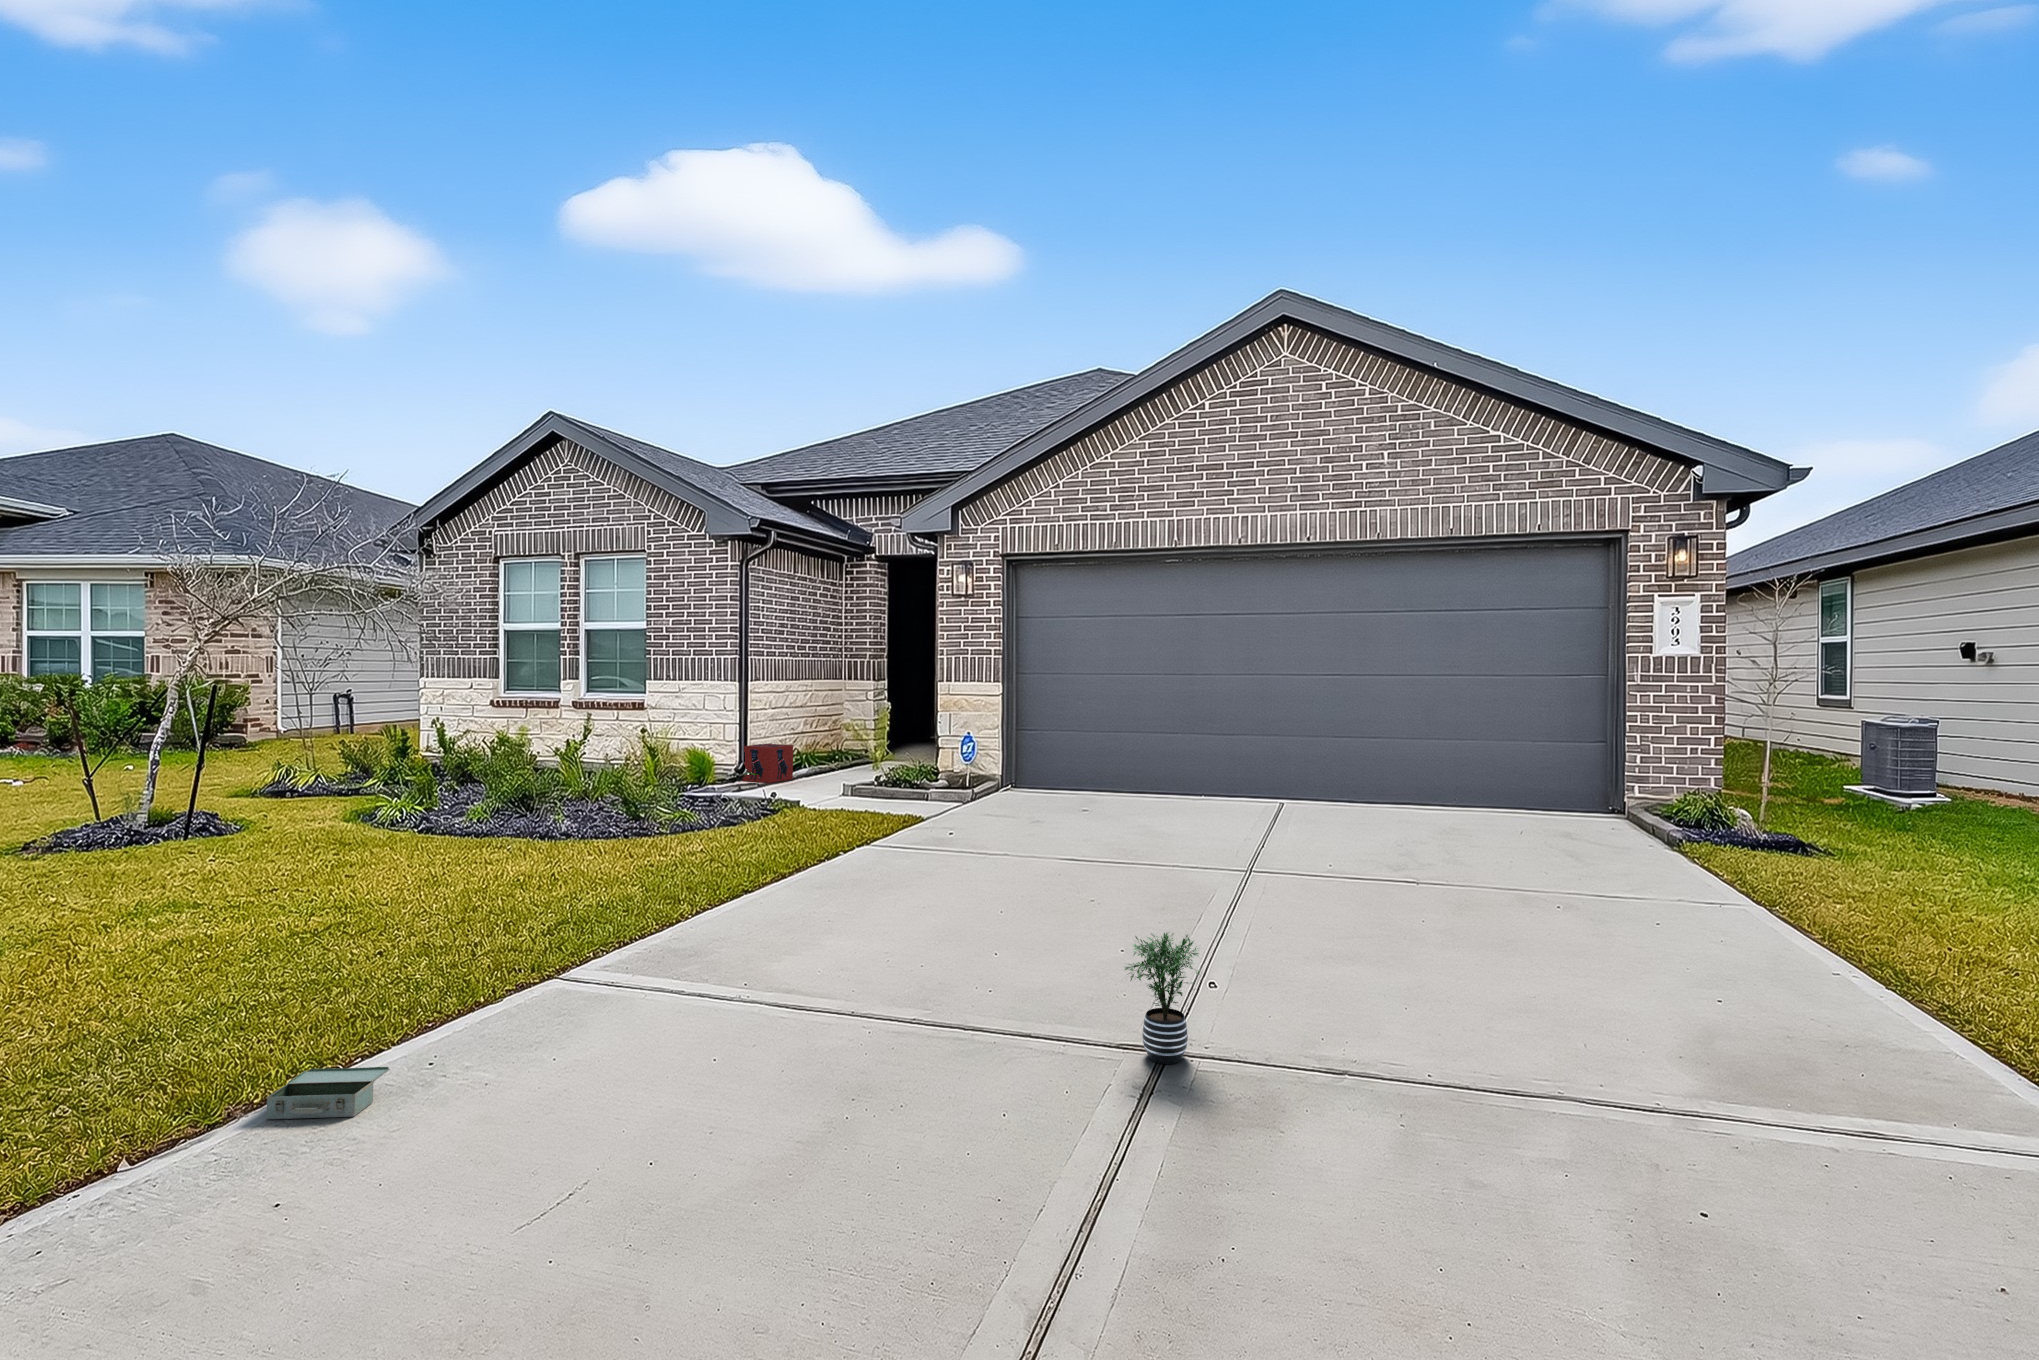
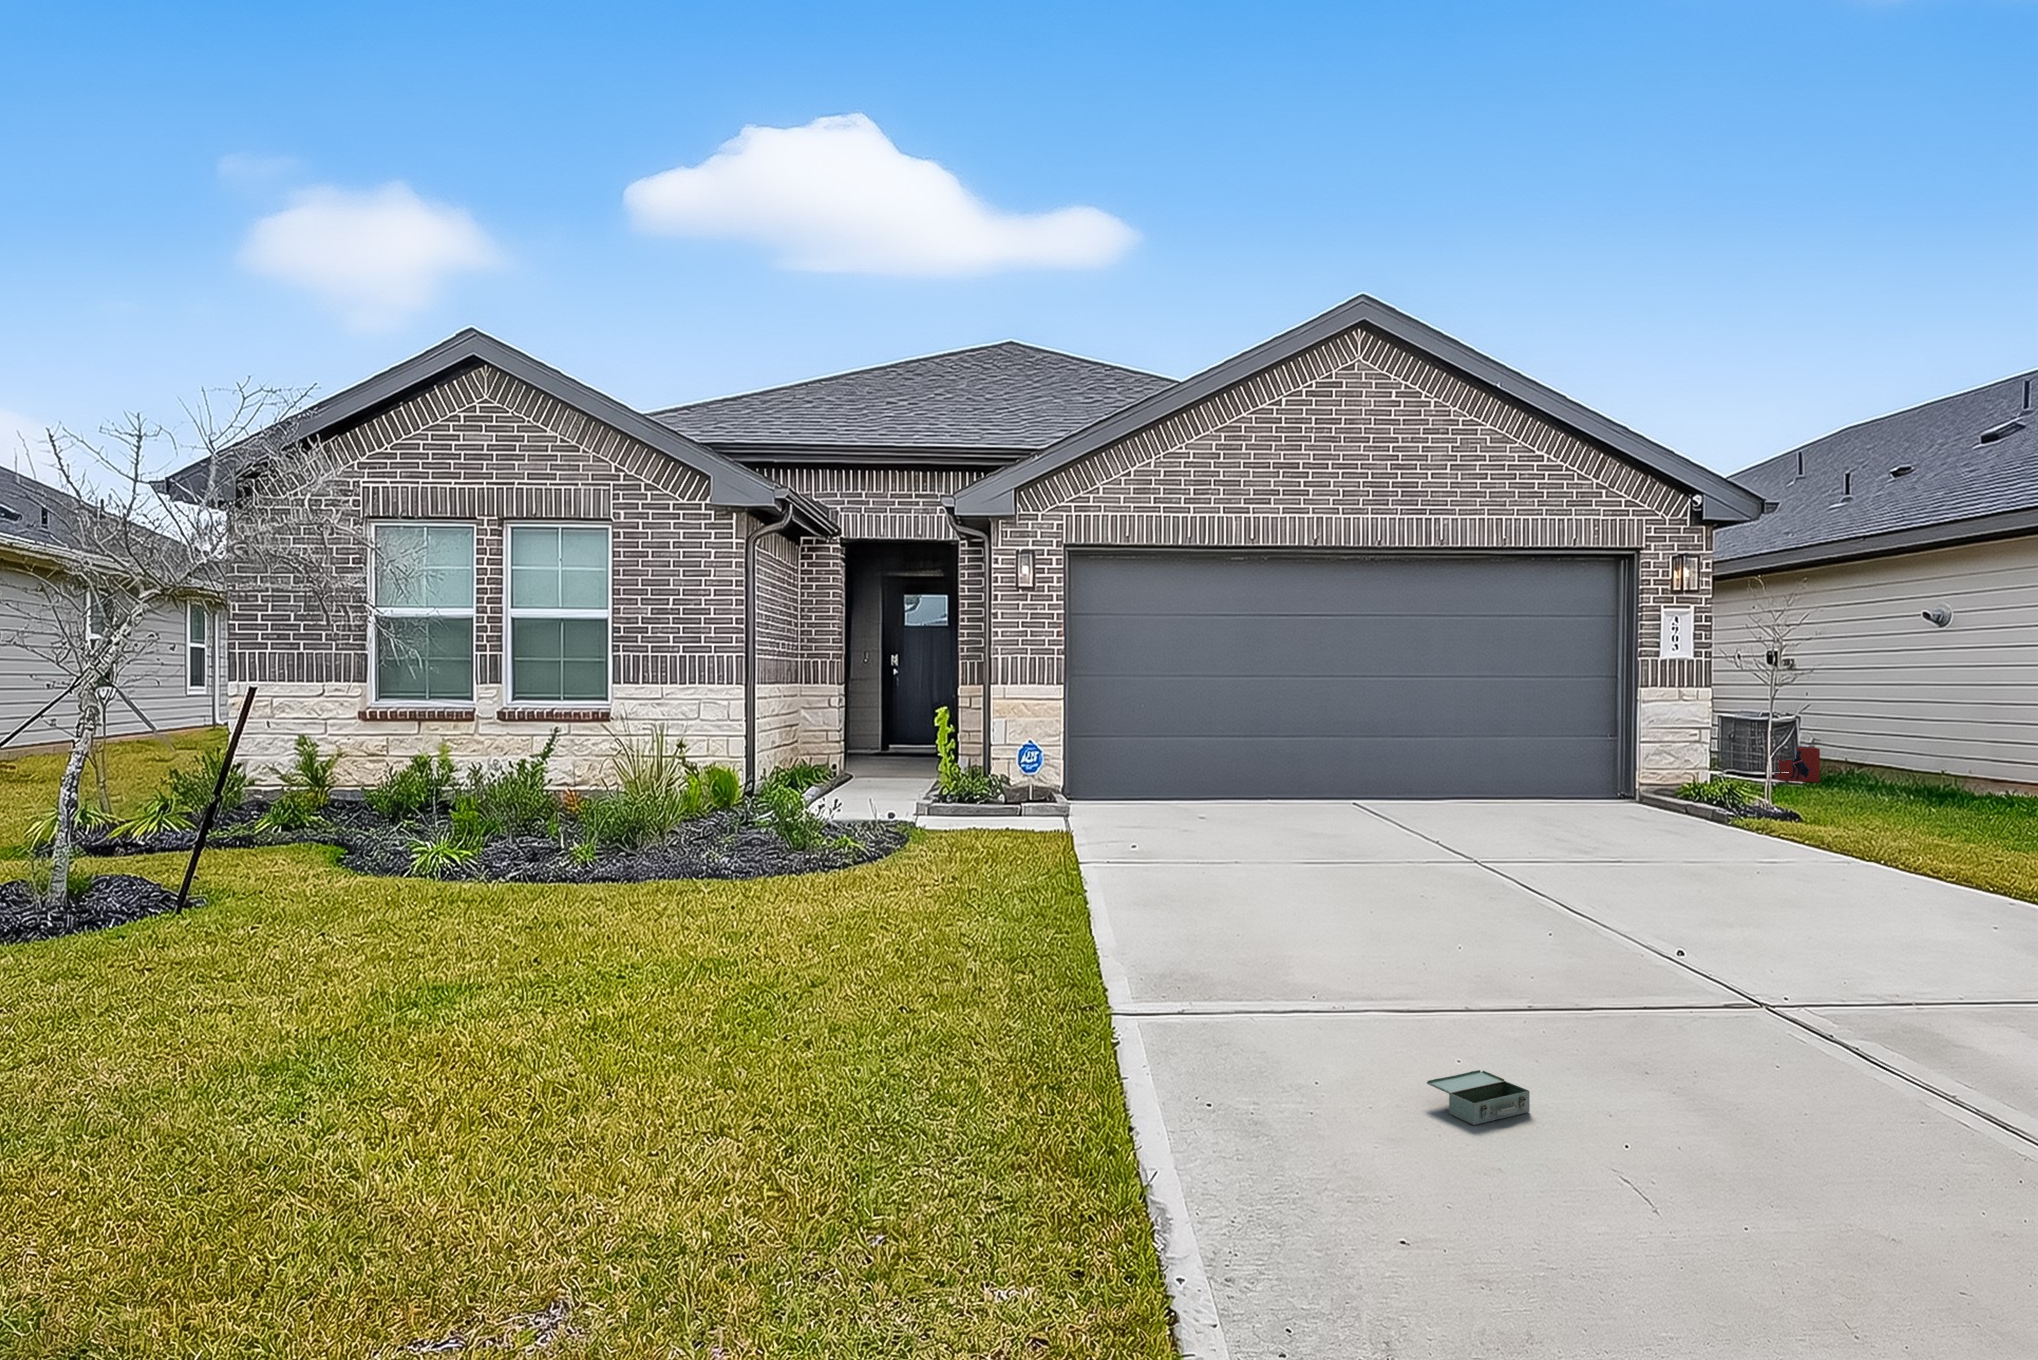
storage box: present [743,744,793,783] -> present [1774,746,1820,782]
potted plant: present [1125,932,1201,1064] -> none [1839,892,1936,997]

